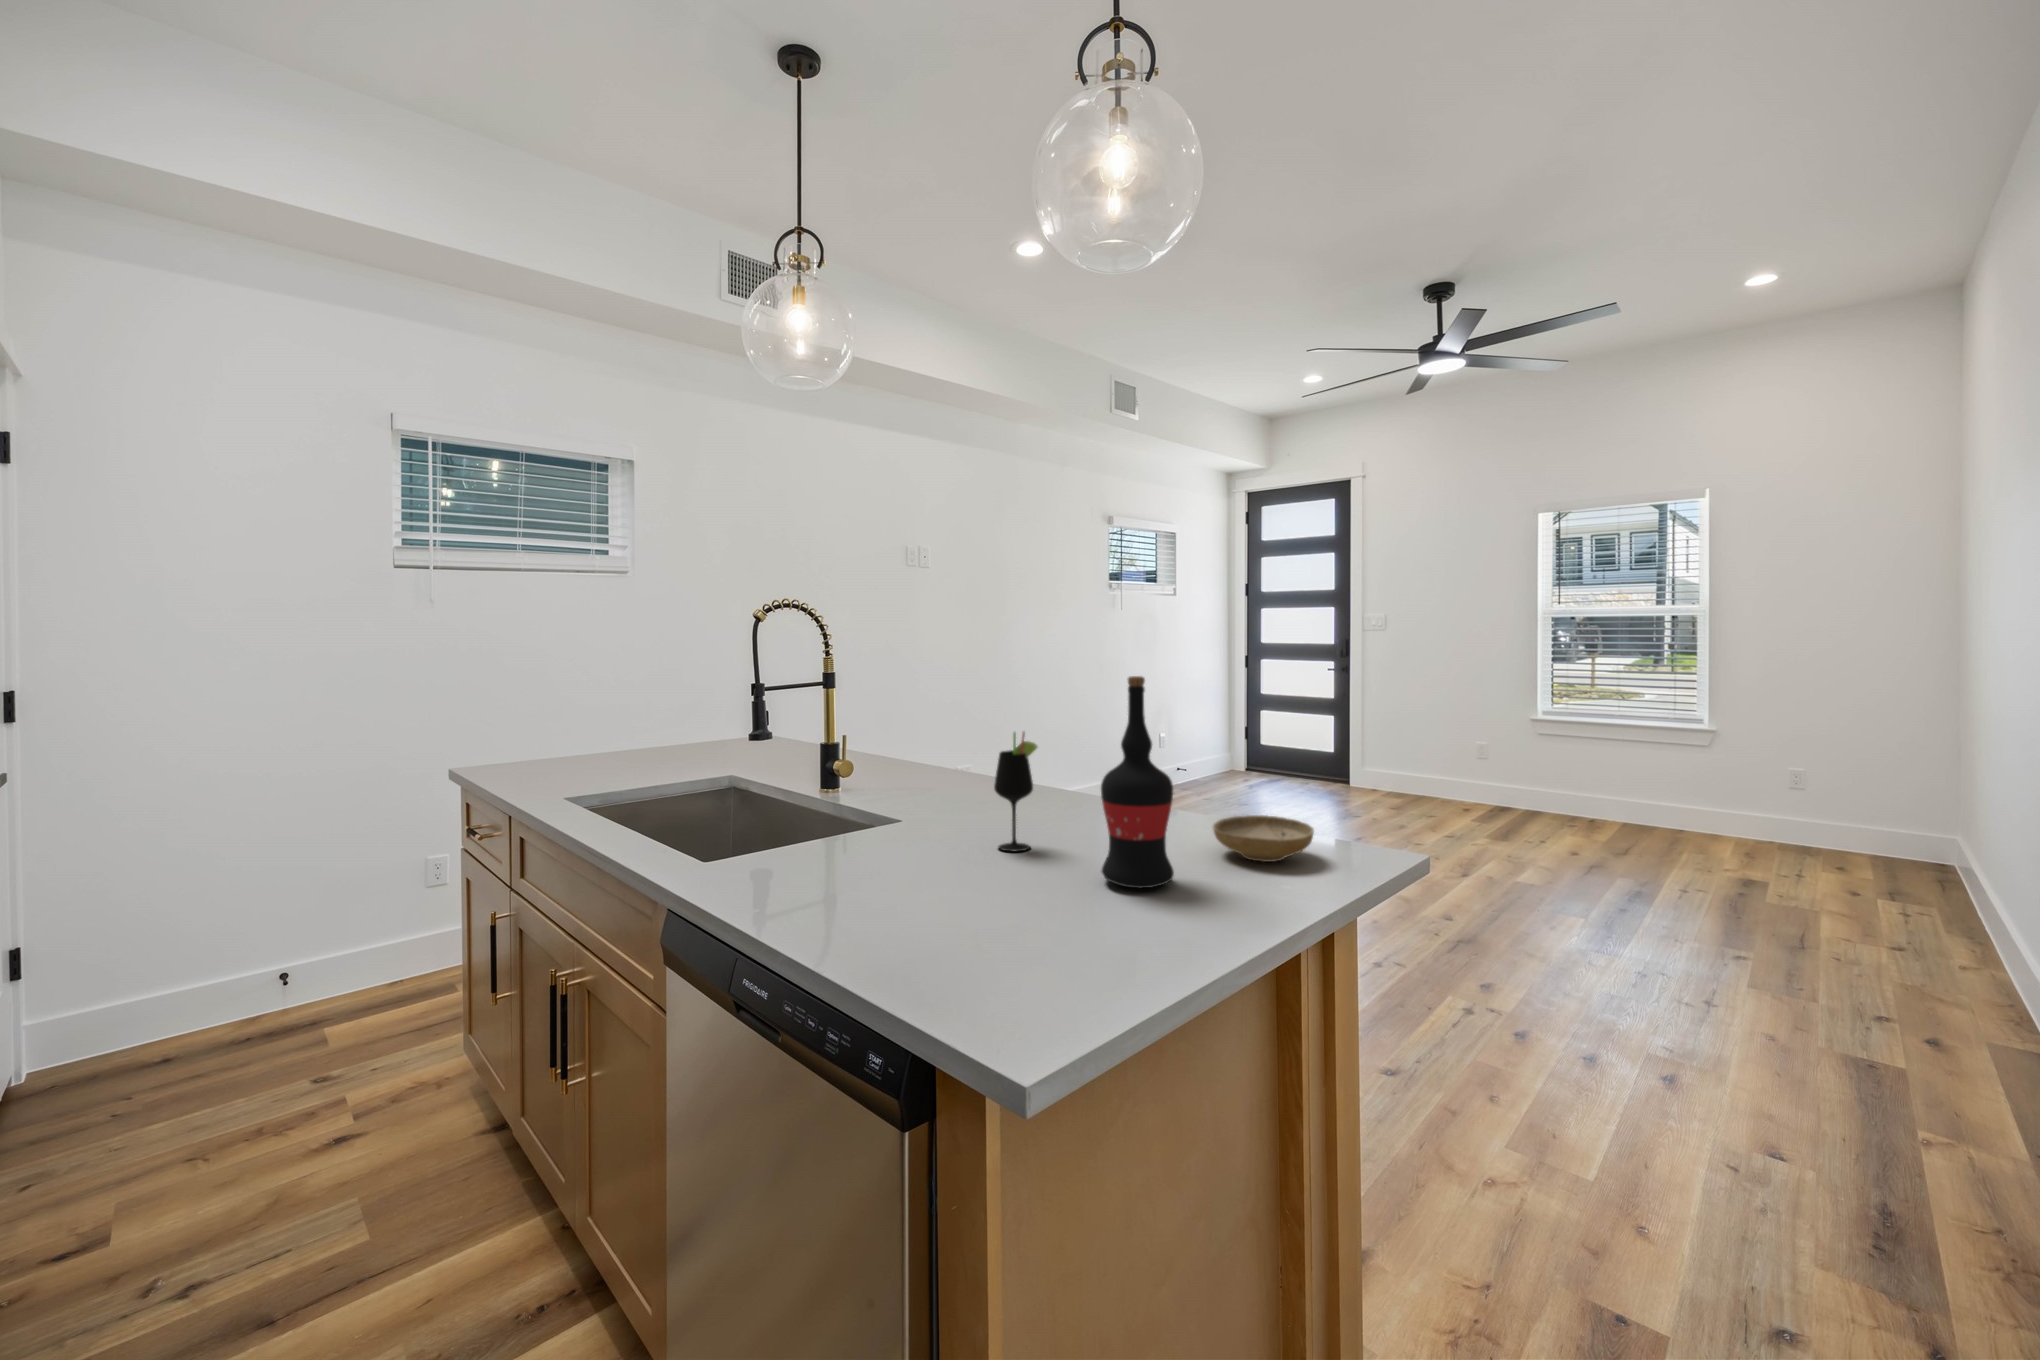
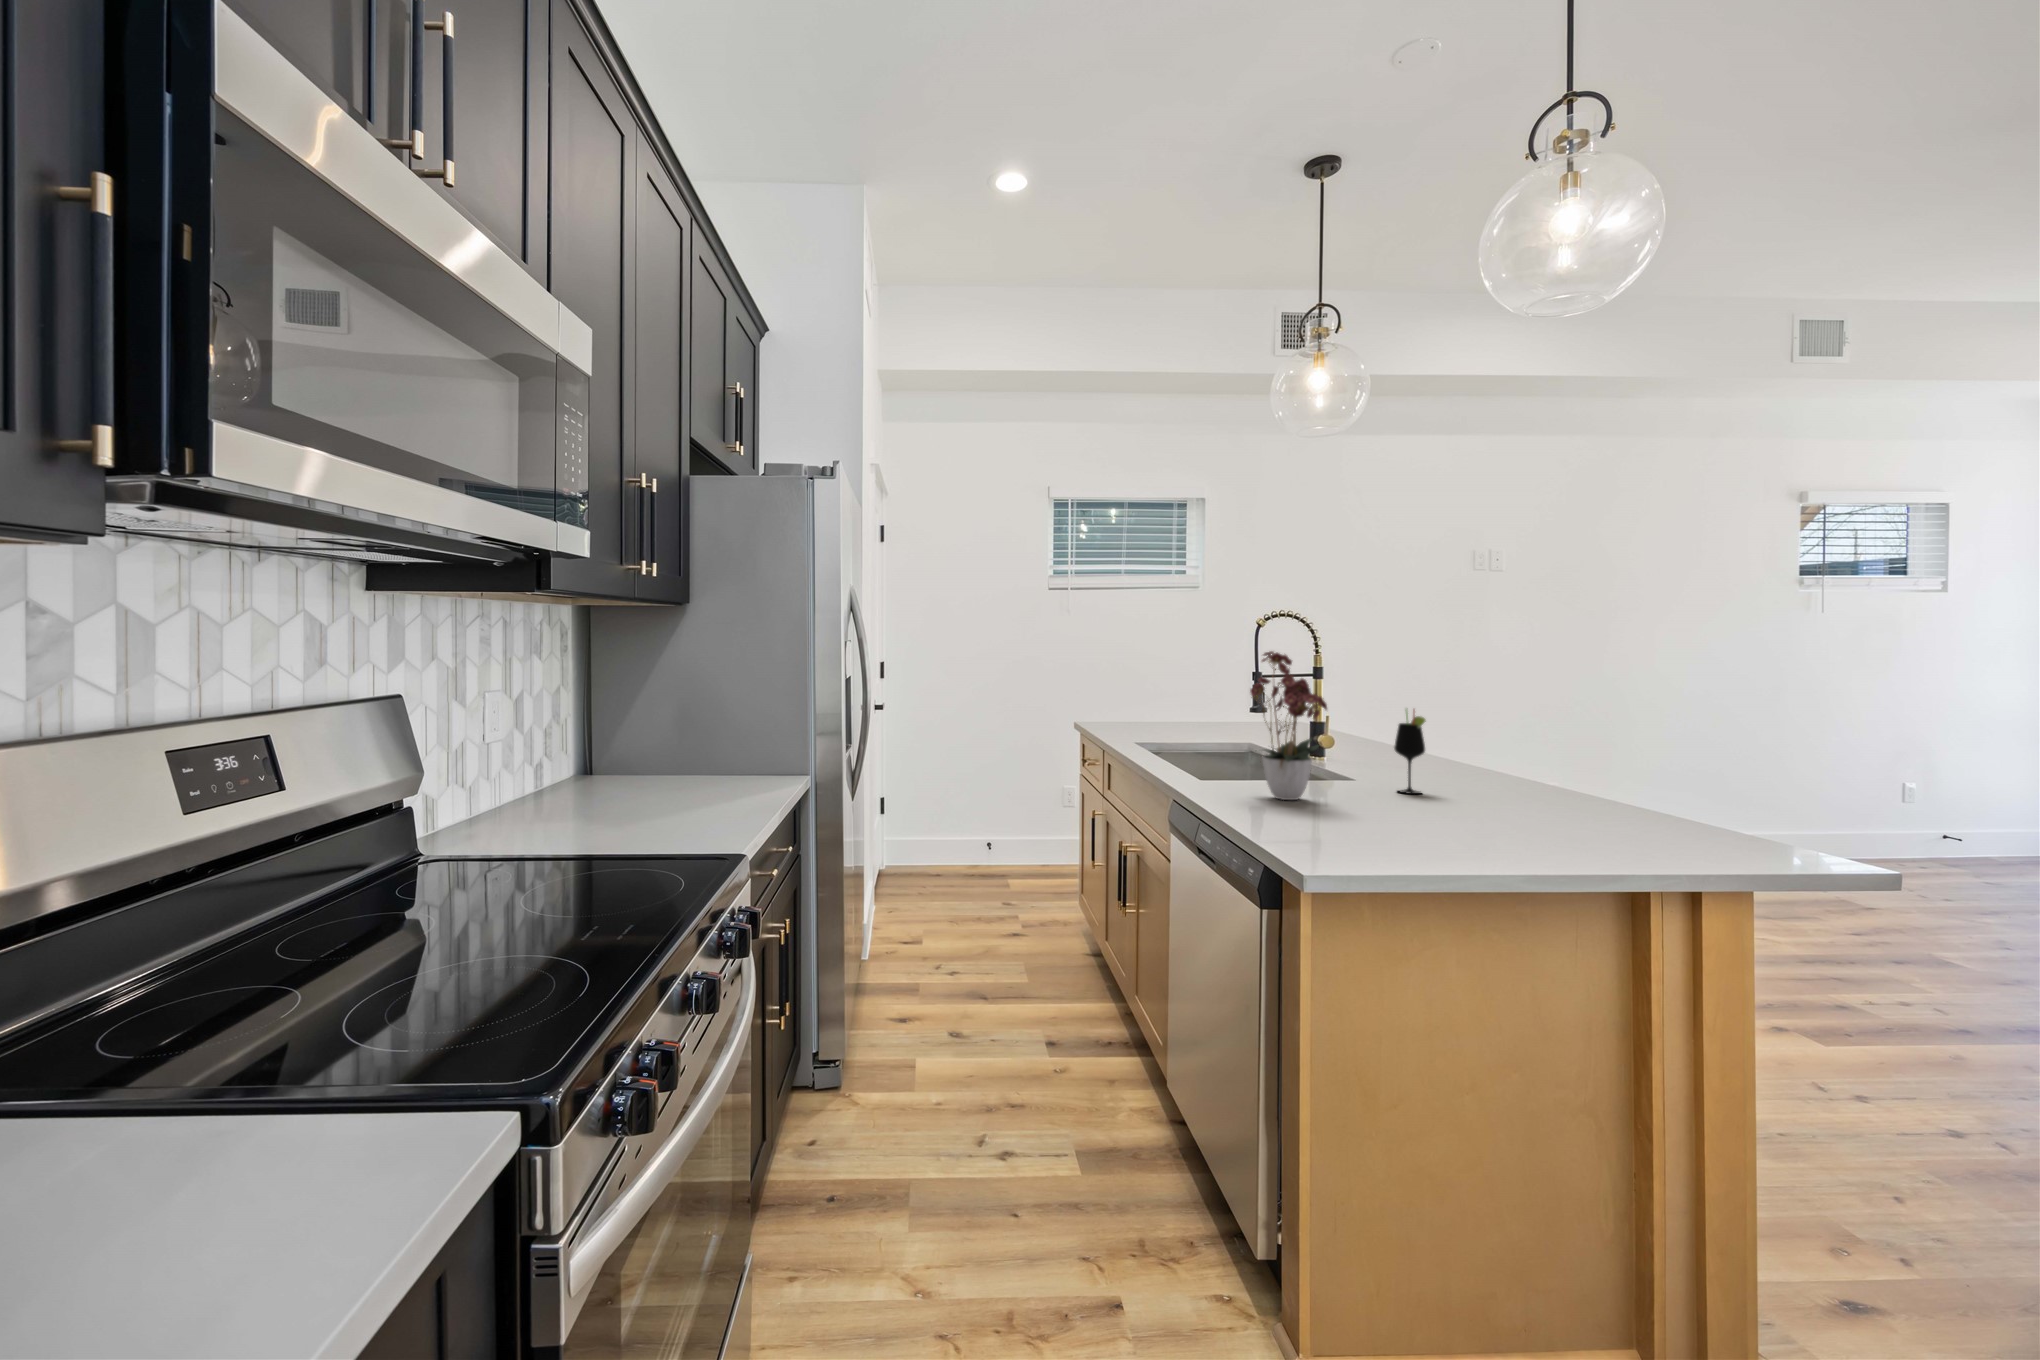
flower arrangement: none [805,646,969,909] -> present [1250,651,1327,800]
wine bottle: present [1101,676,1174,888] -> none [1444,669,1502,815]
ceramic bowl: present [1213,815,1314,862] -> none [1565,789,1657,822]

